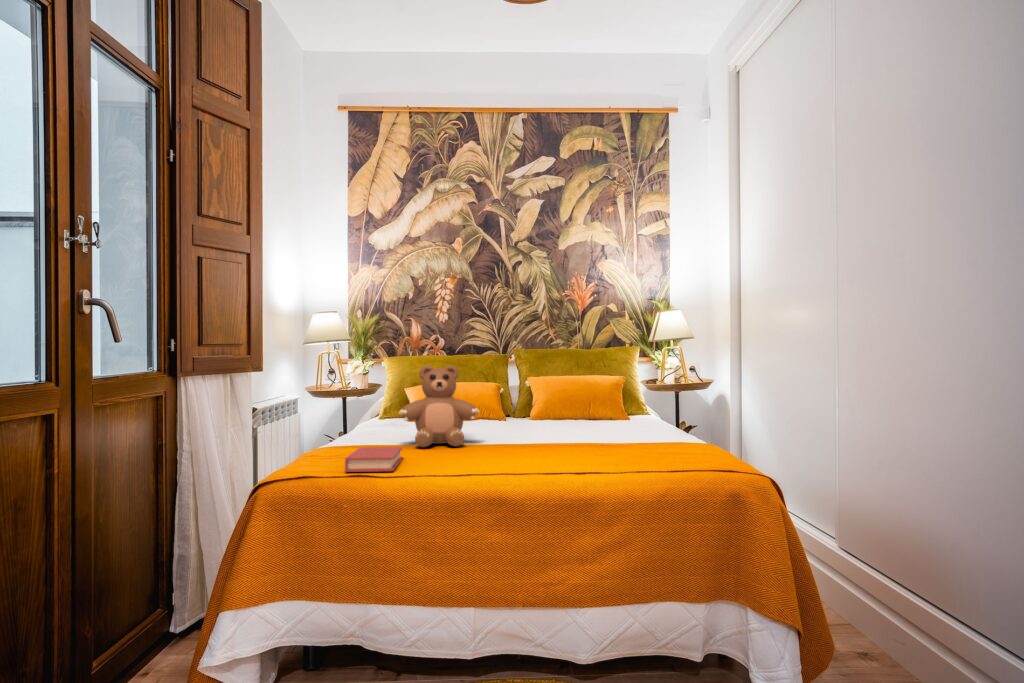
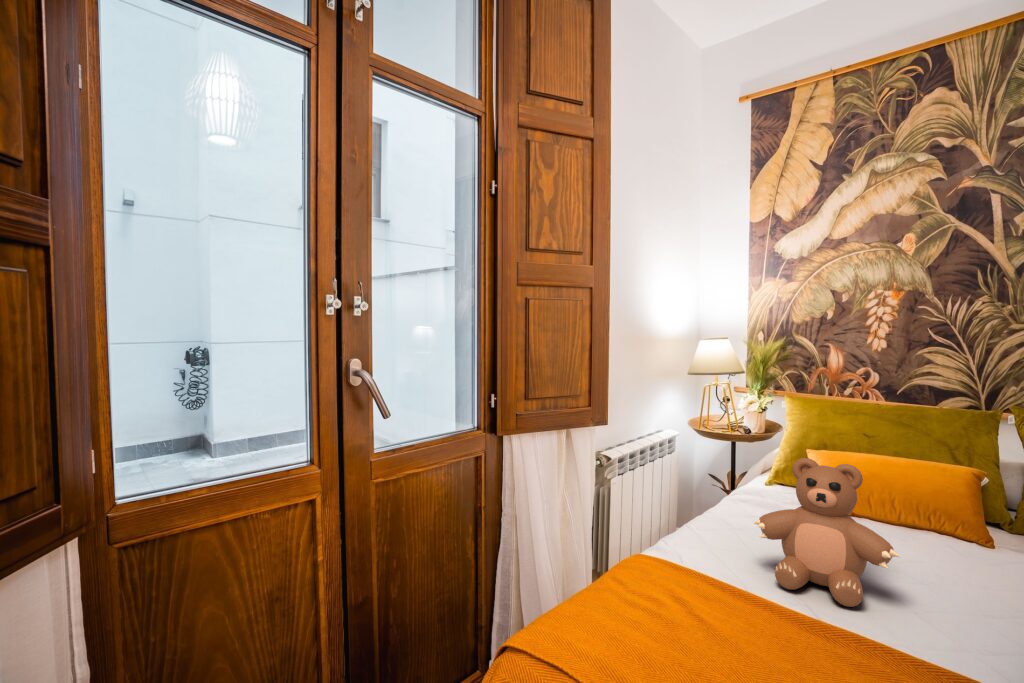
book: present [345,447,403,472] -> none [632,576,739,662]

